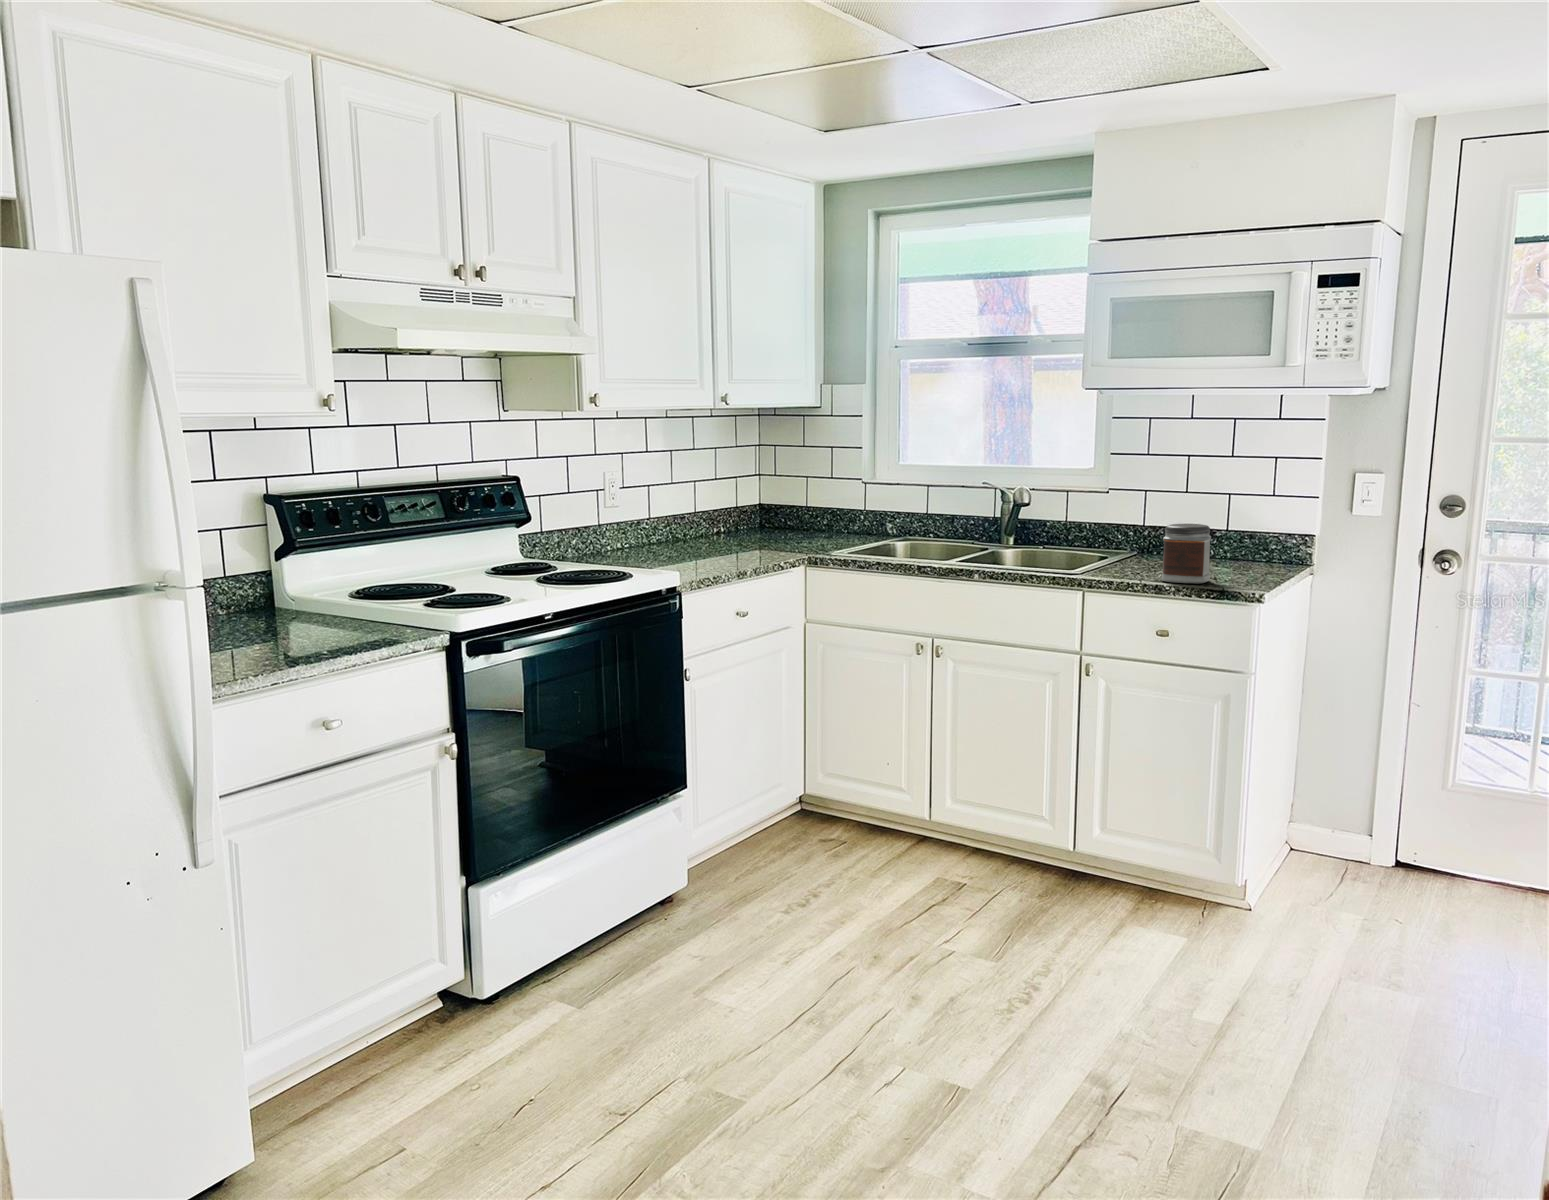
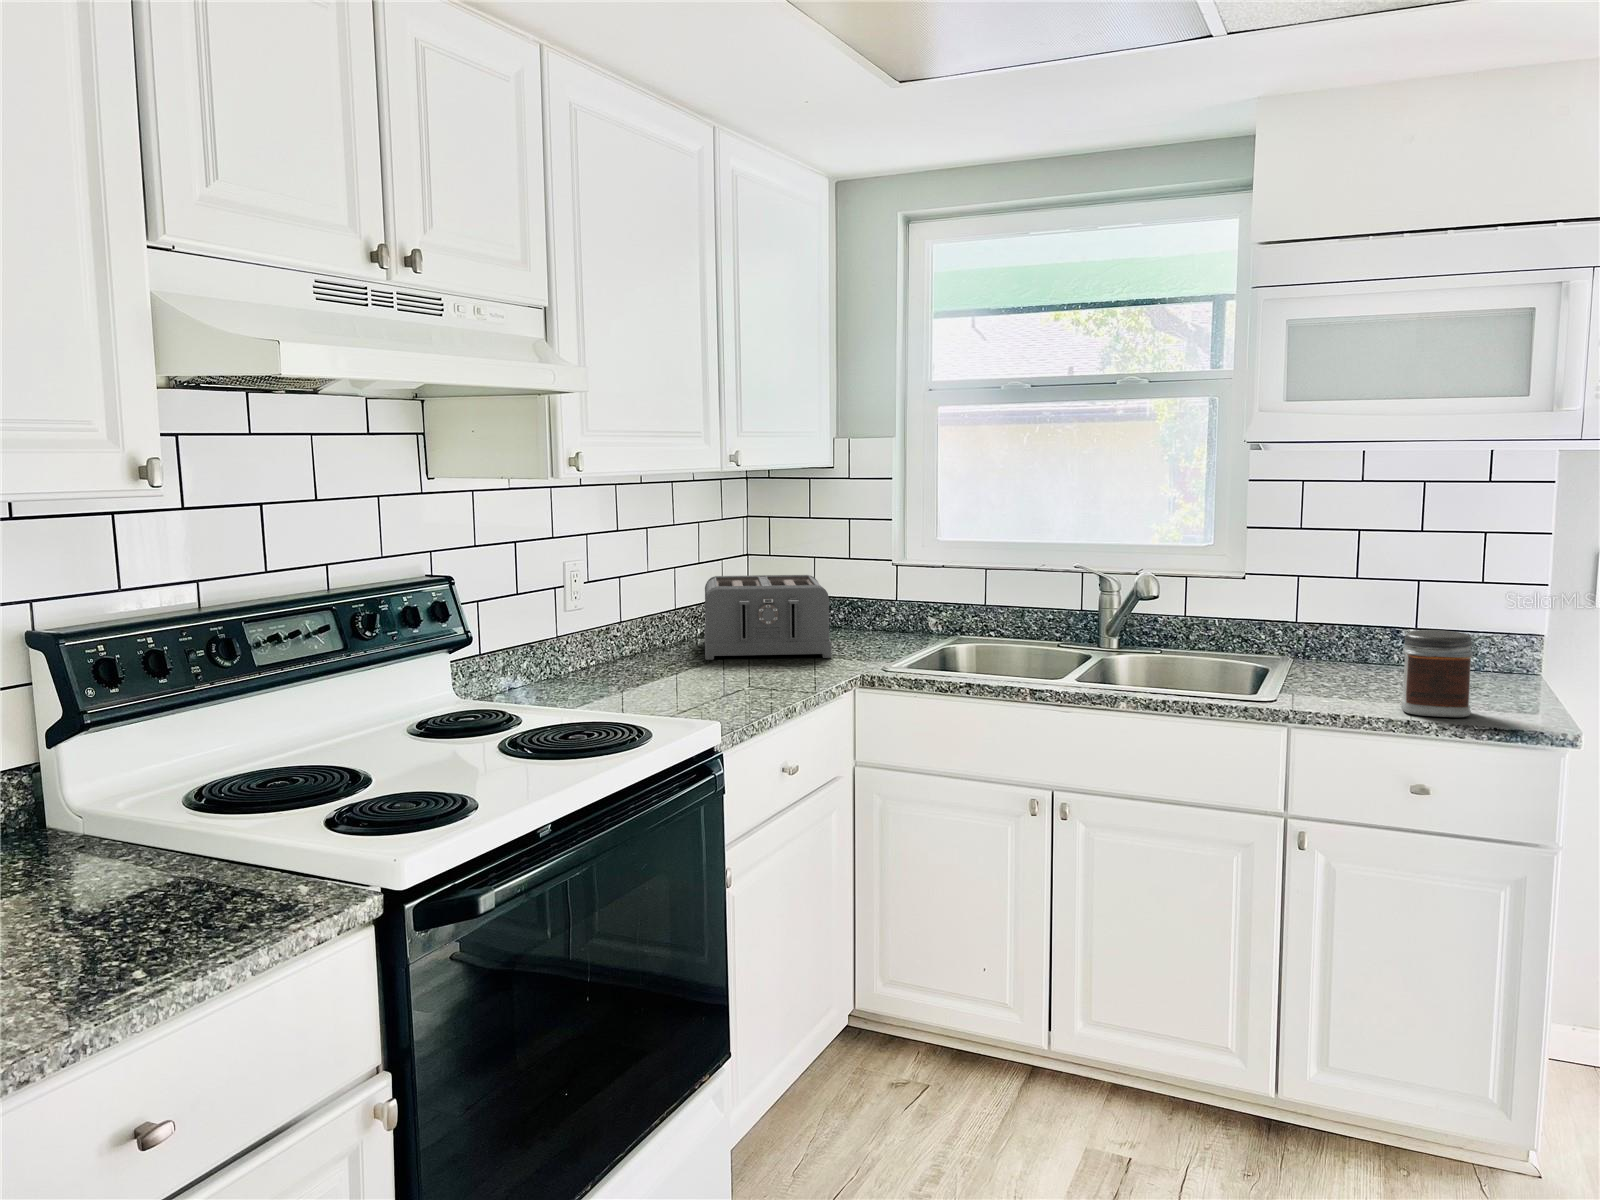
toaster: none [710,490,805,547] -> present [705,575,832,660]

